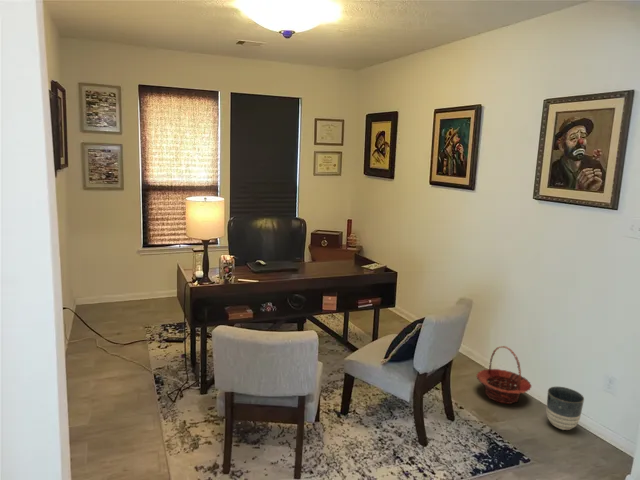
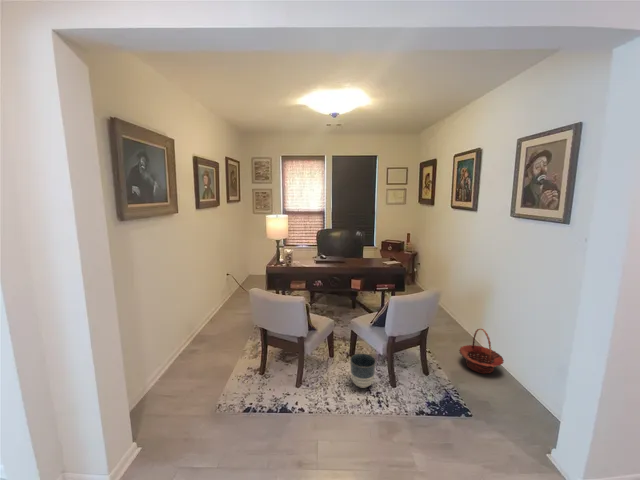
planter: present [547,387,584,430] -> present [350,353,376,388]

